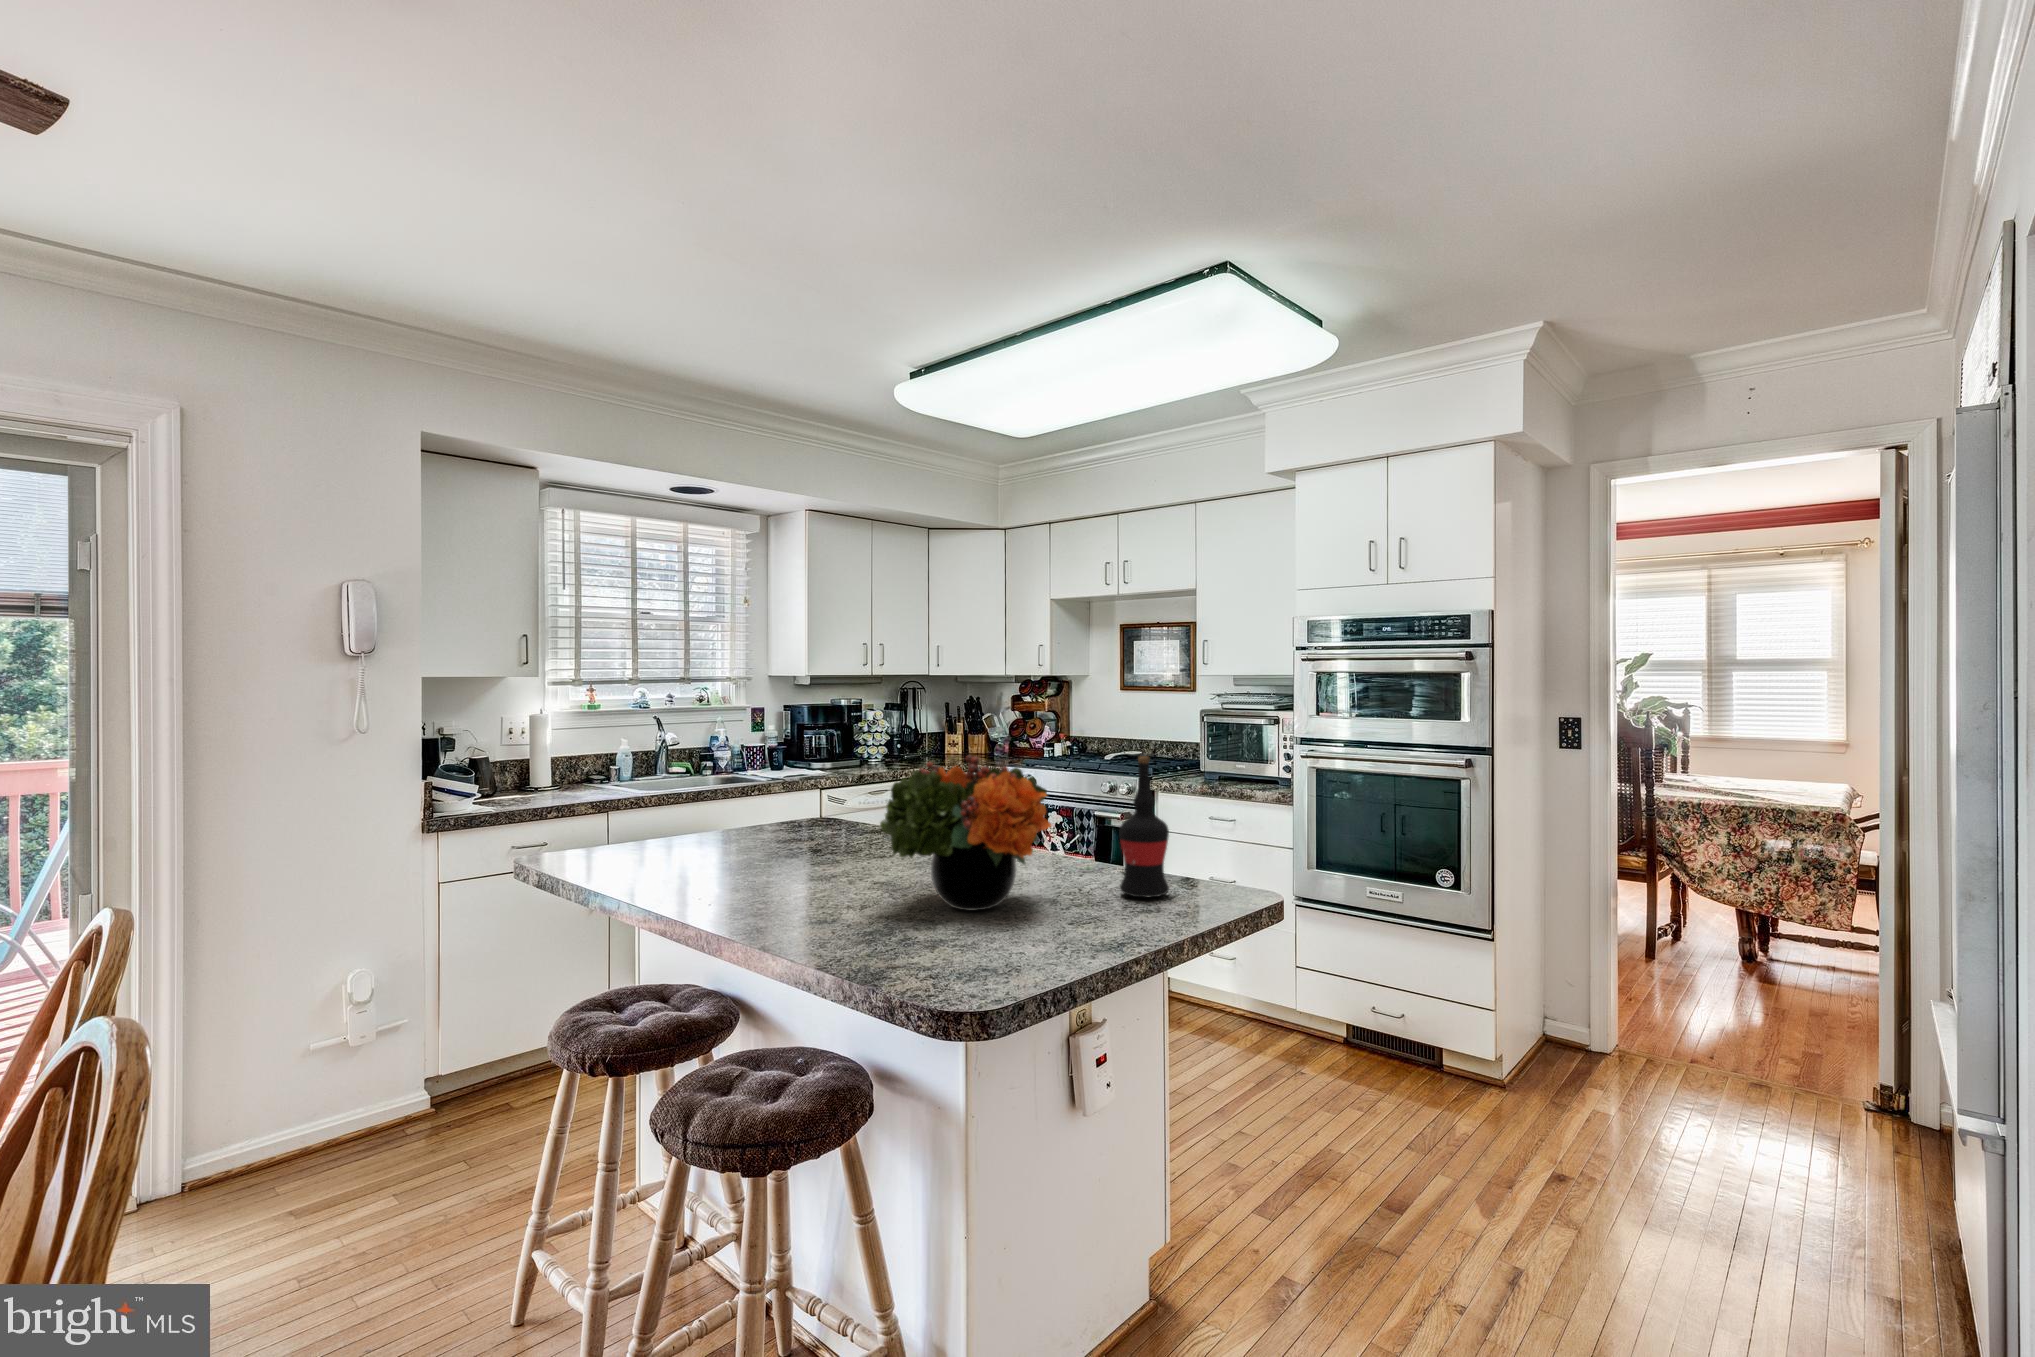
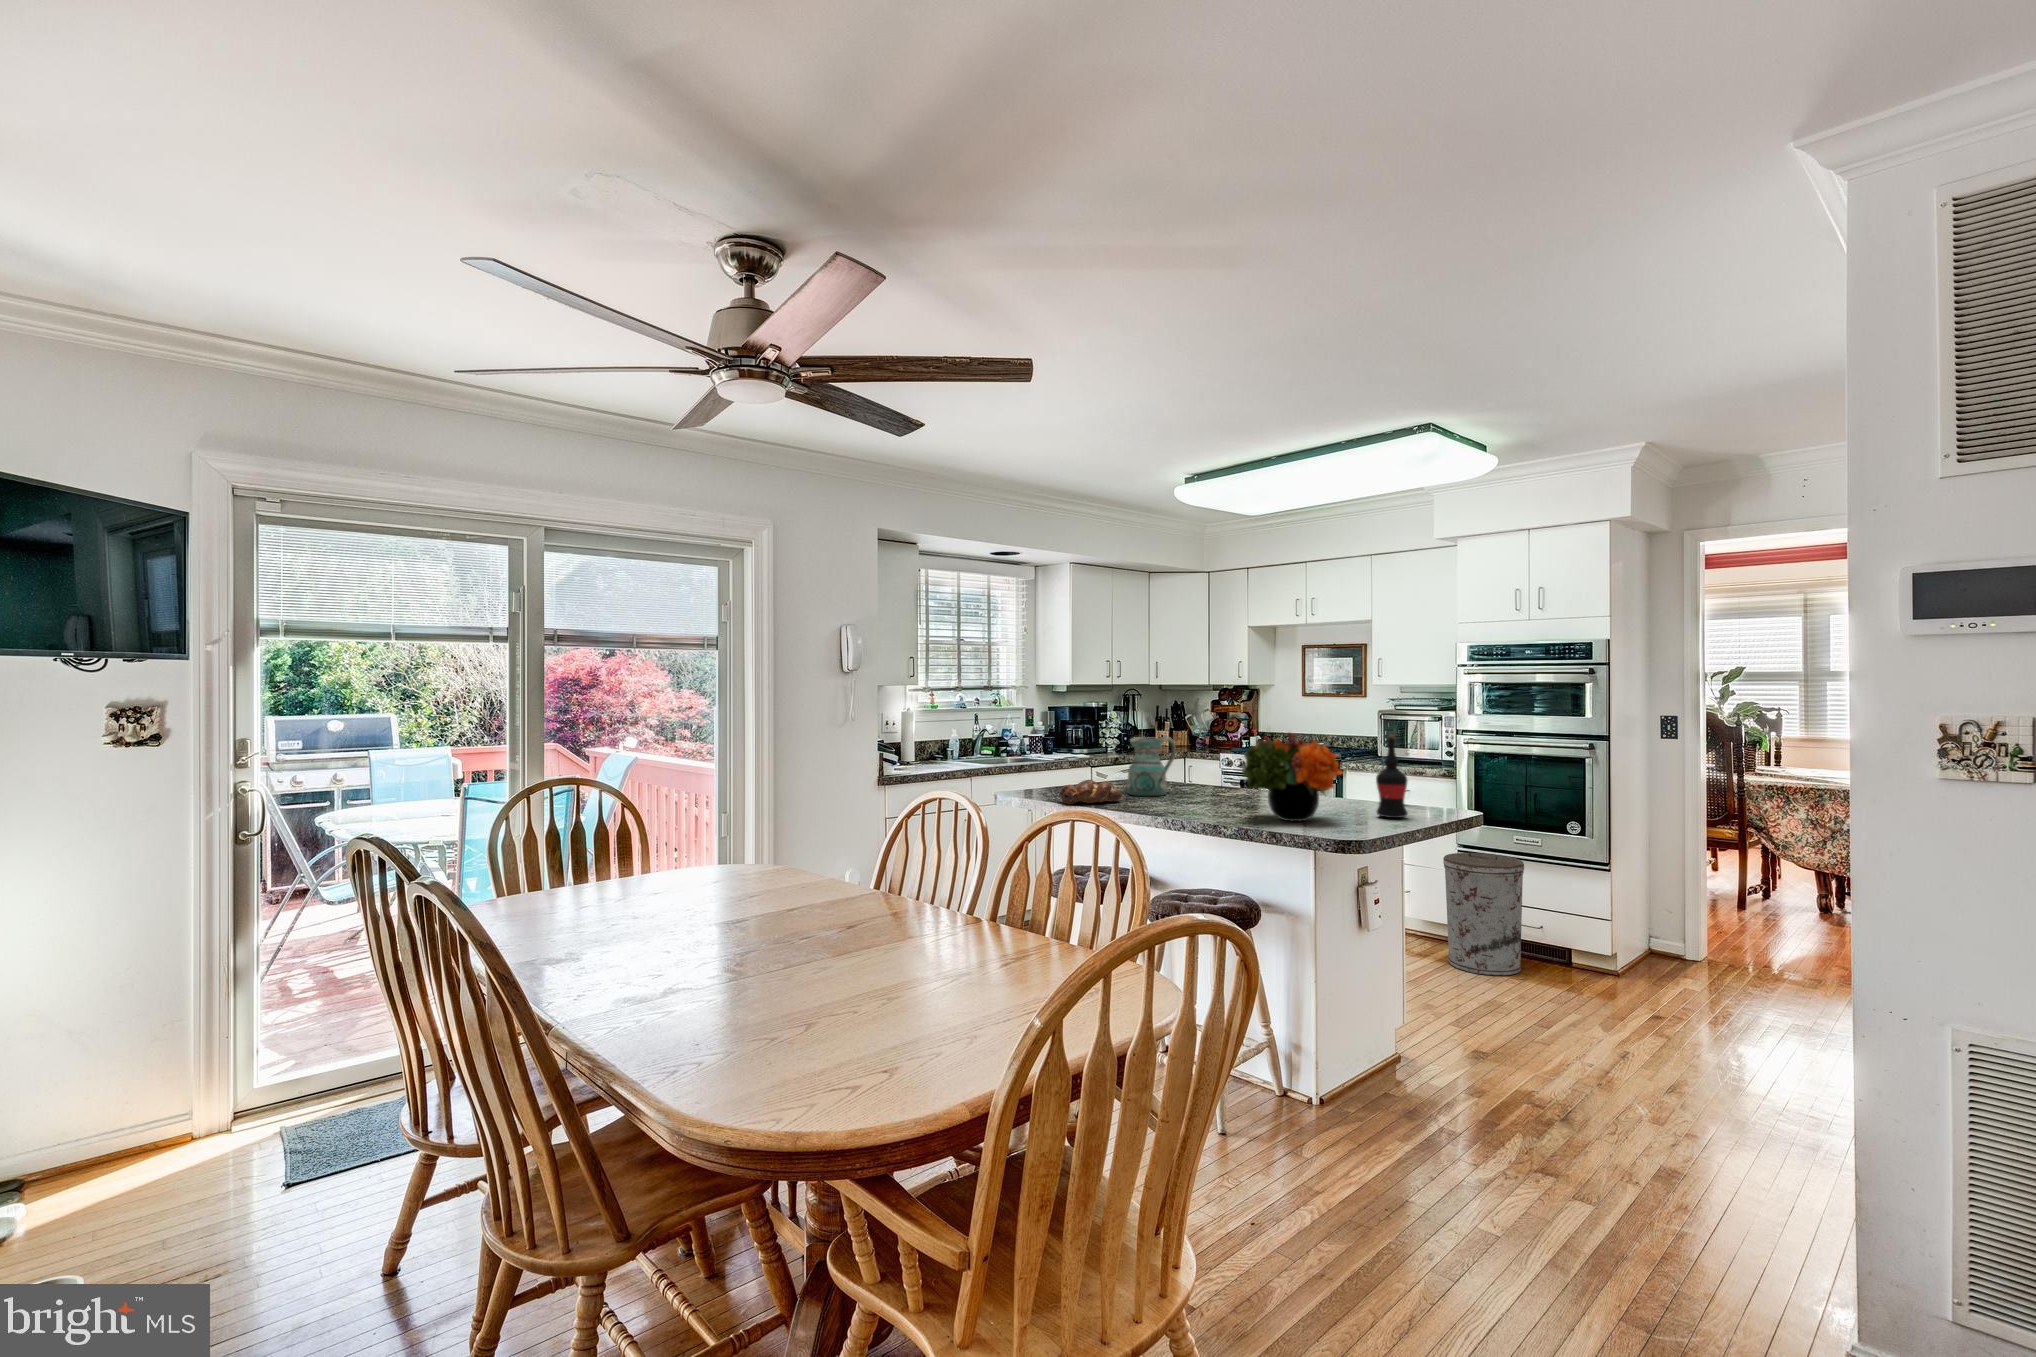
ceramic pitcher: none [777,754,858,850] -> present [1127,736,1176,796]
bread loaf: none [634,829,743,872] -> present [1059,780,1122,804]
trash can: none [1272,907,1379,1087] -> present [1443,853,1524,976]

